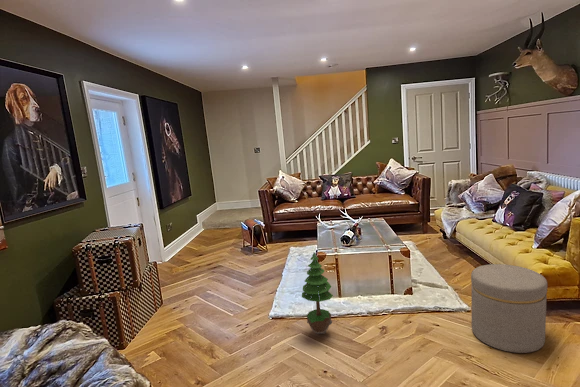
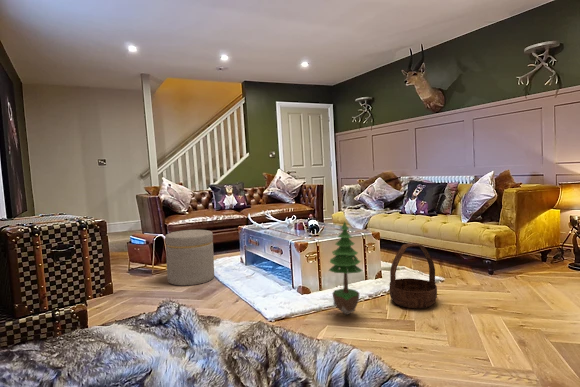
ottoman: present [471,264,547,353] -> present [165,230,214,286]
basket: none [373,279,423,349] -> present [390,243,437,309]

